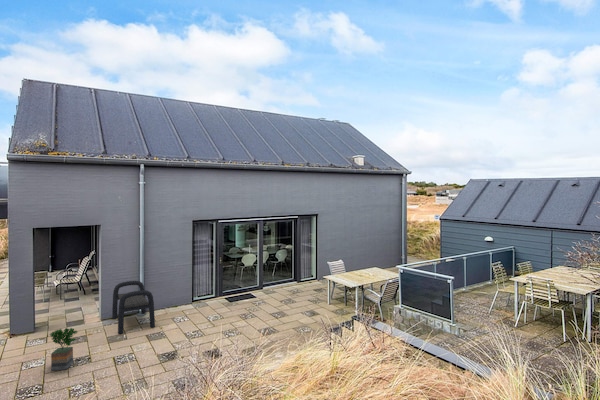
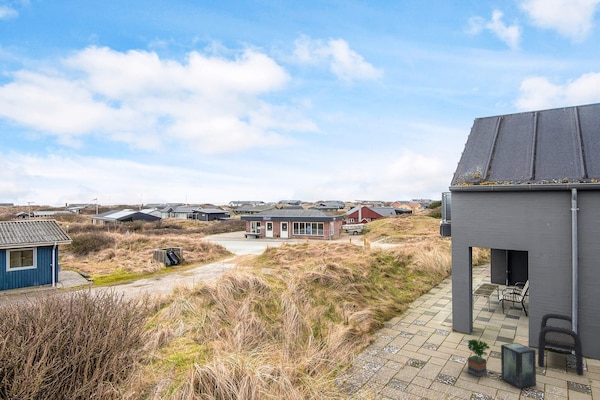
storage box: none [91,317,125,361] -> present [501,343,536,389]

